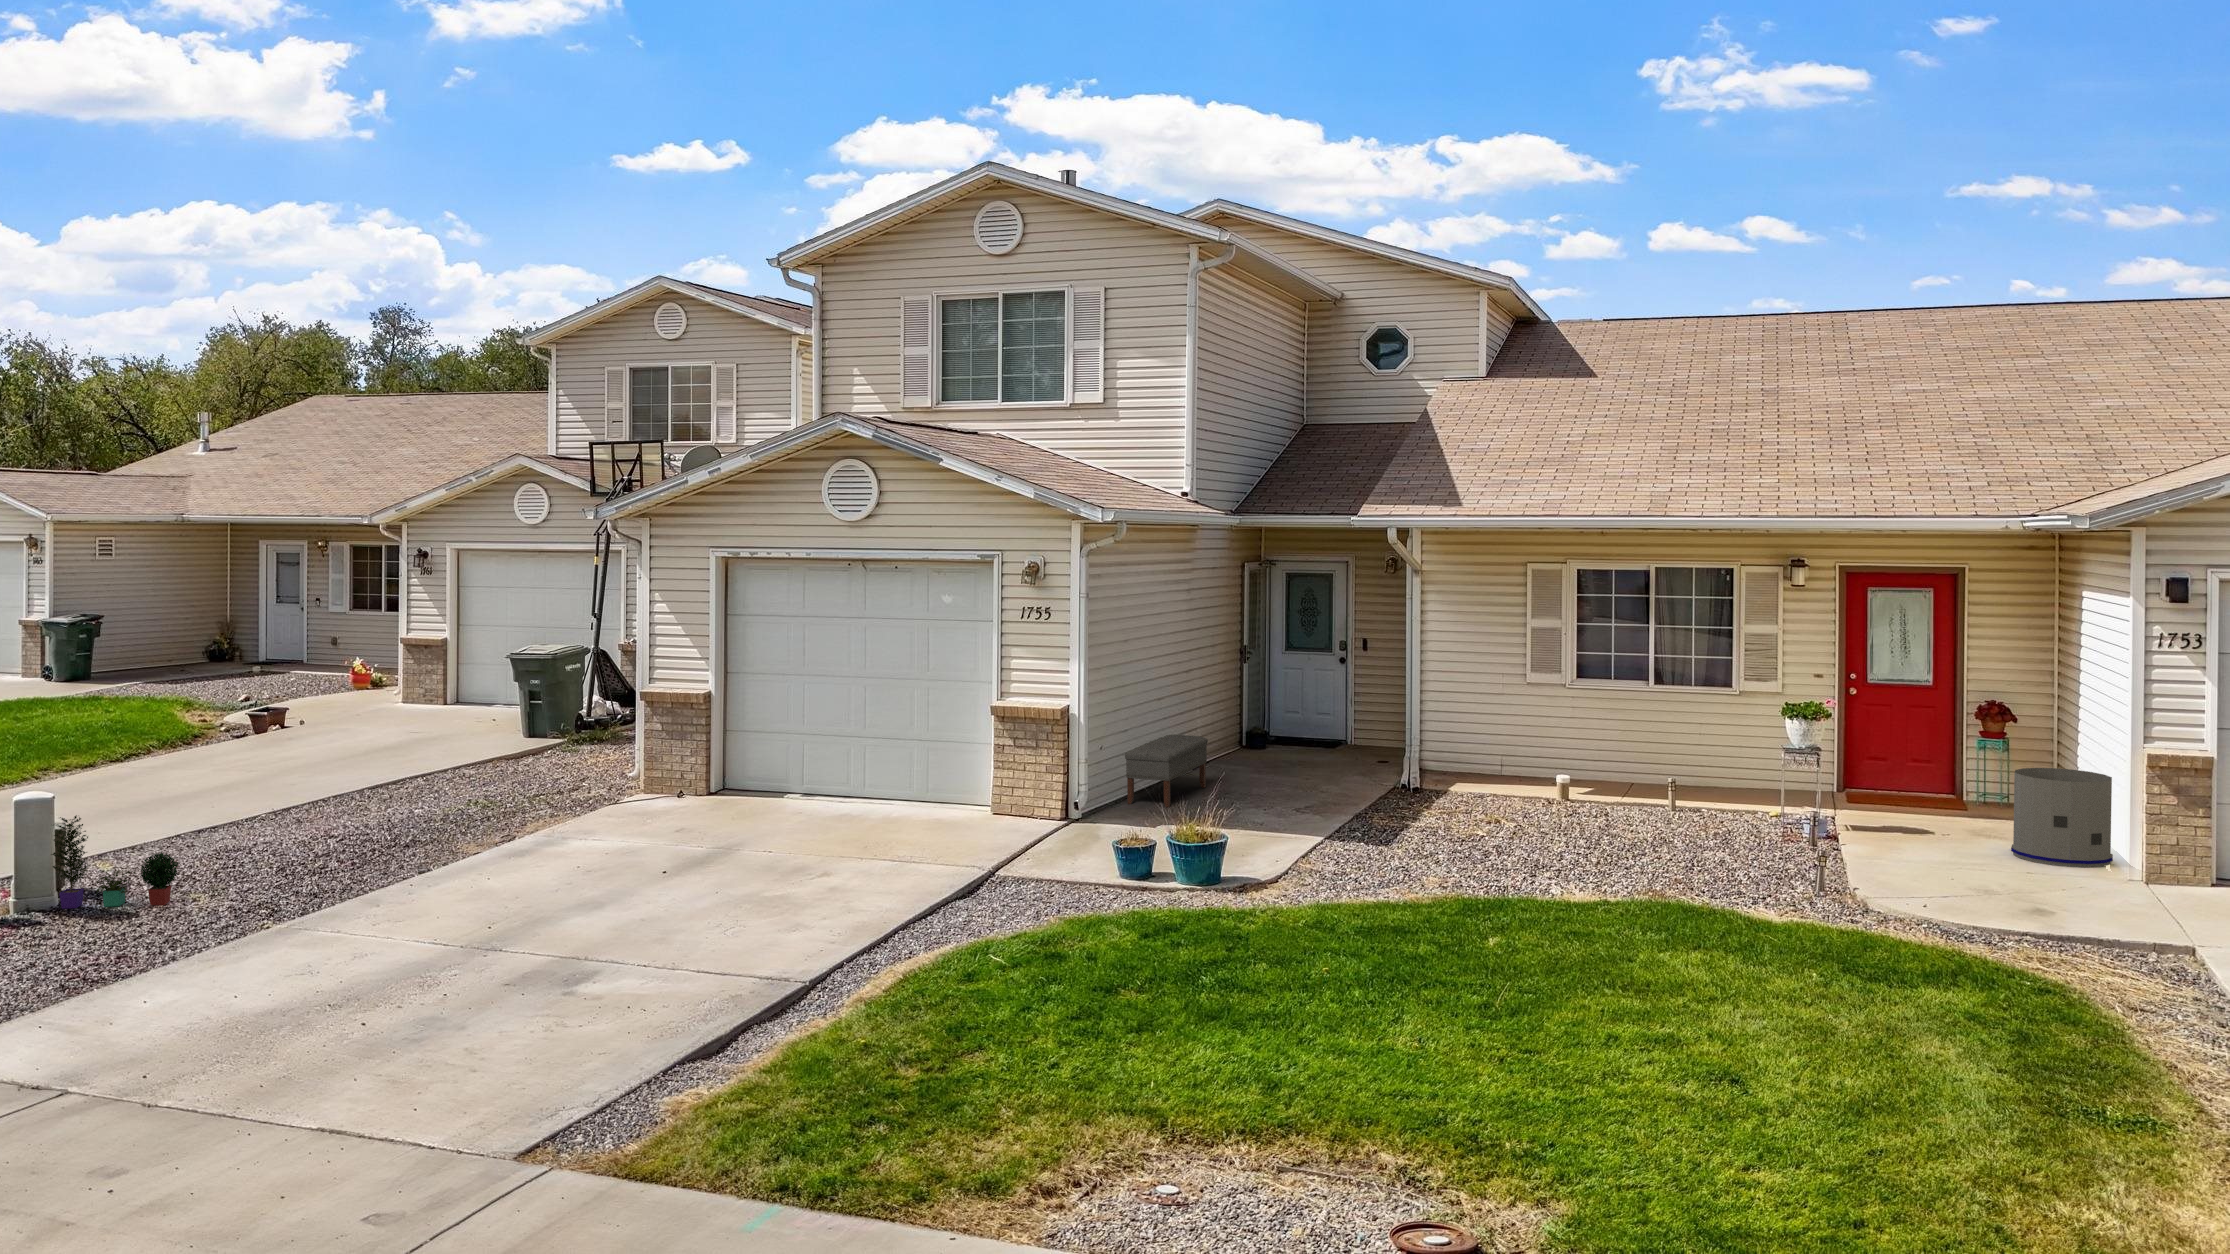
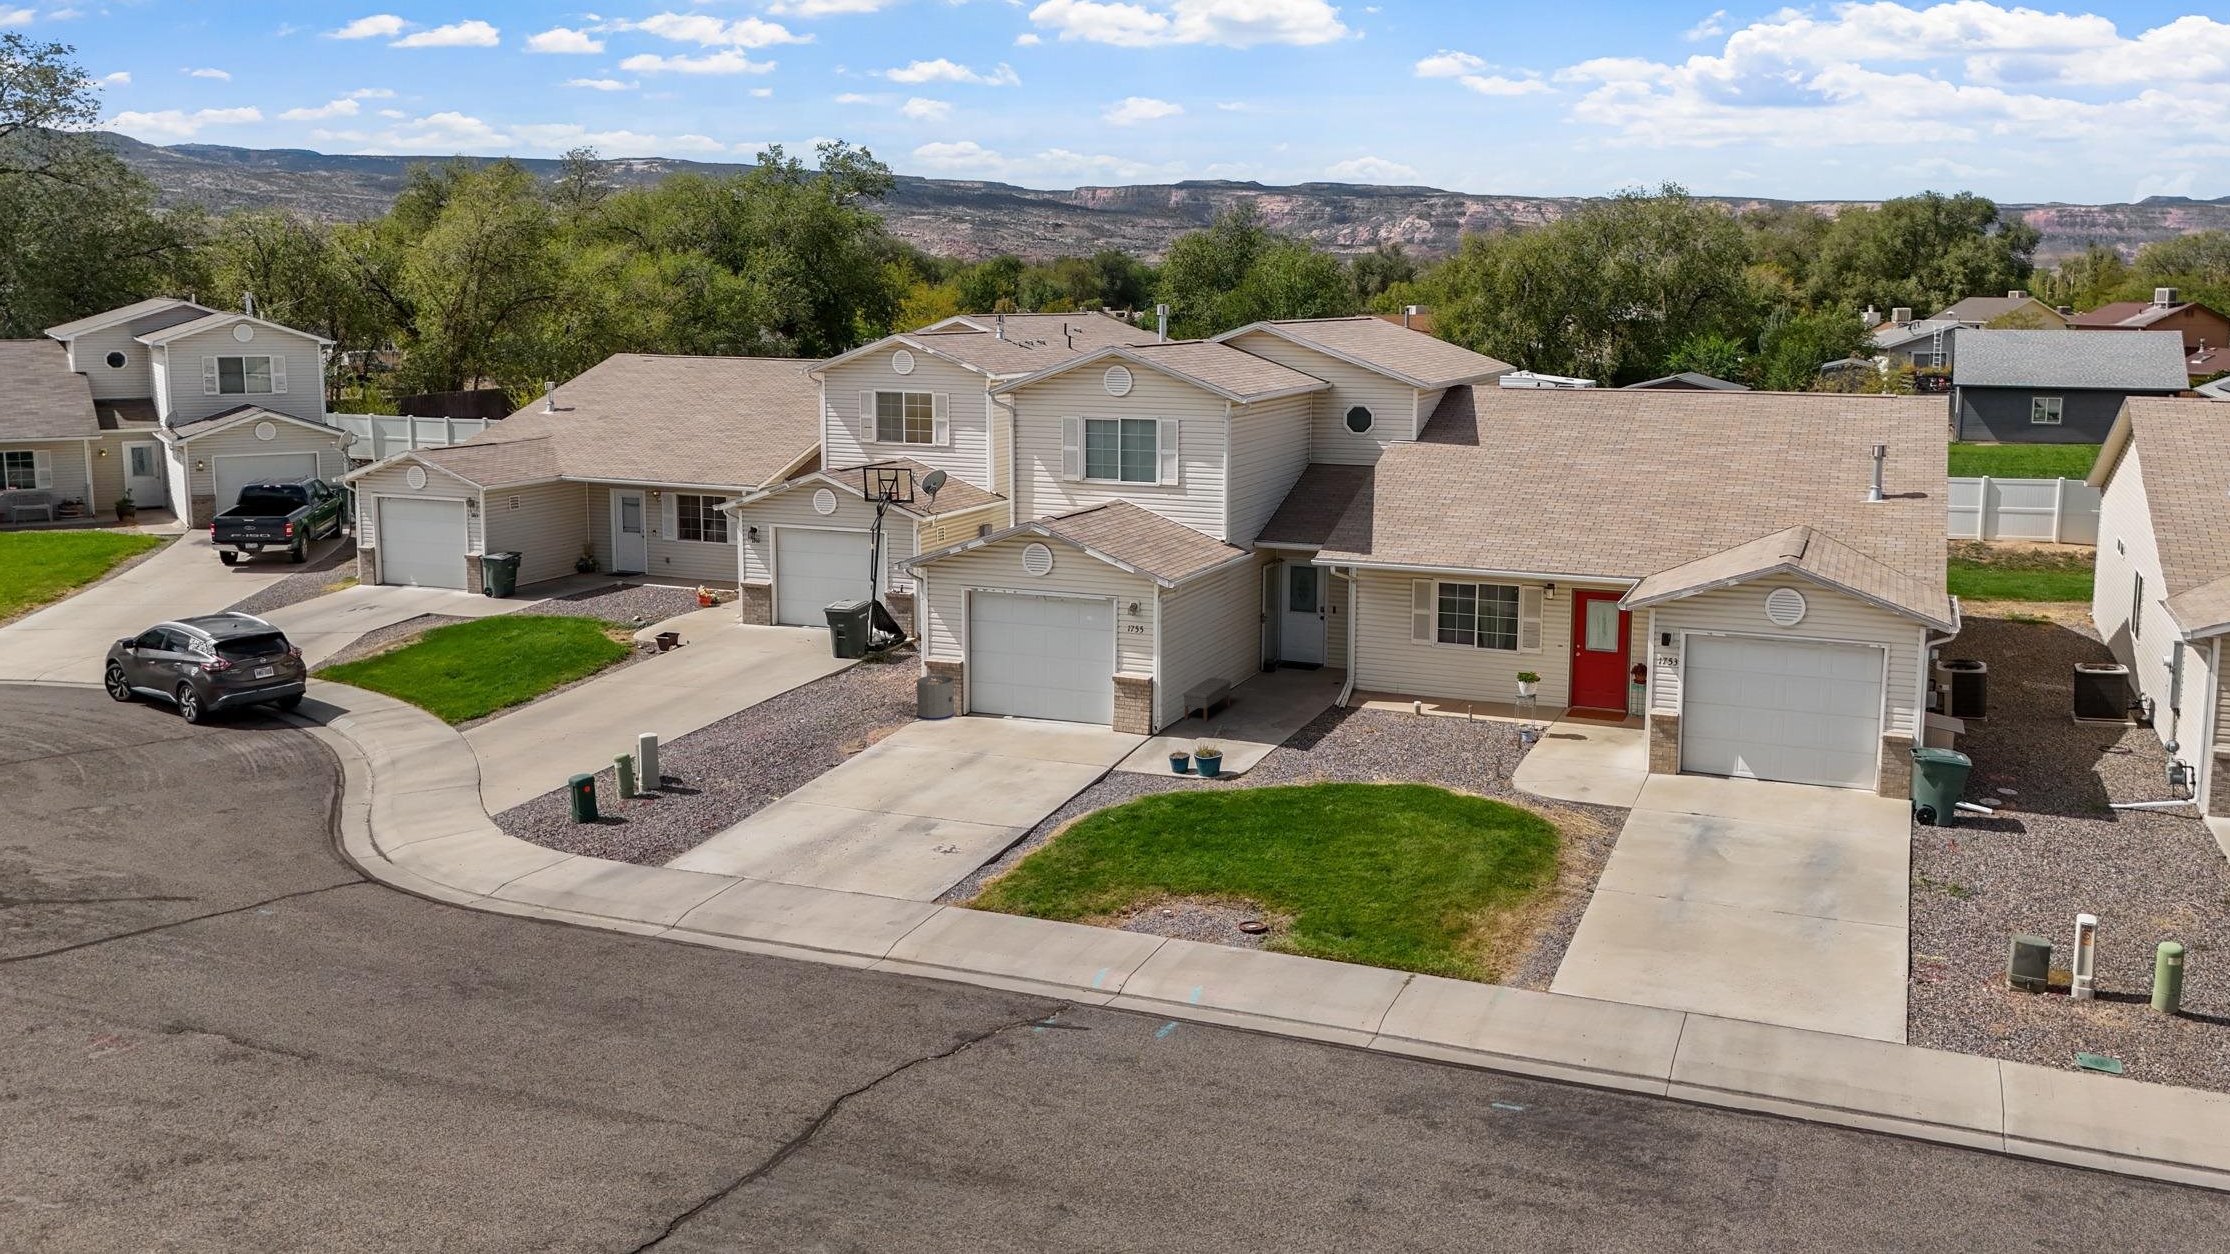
trash can: present [2011,768,2113,867] -> present [917,676,955,721]
potted plant: present [51,815,178,909] -> none [667,747,726,790]

